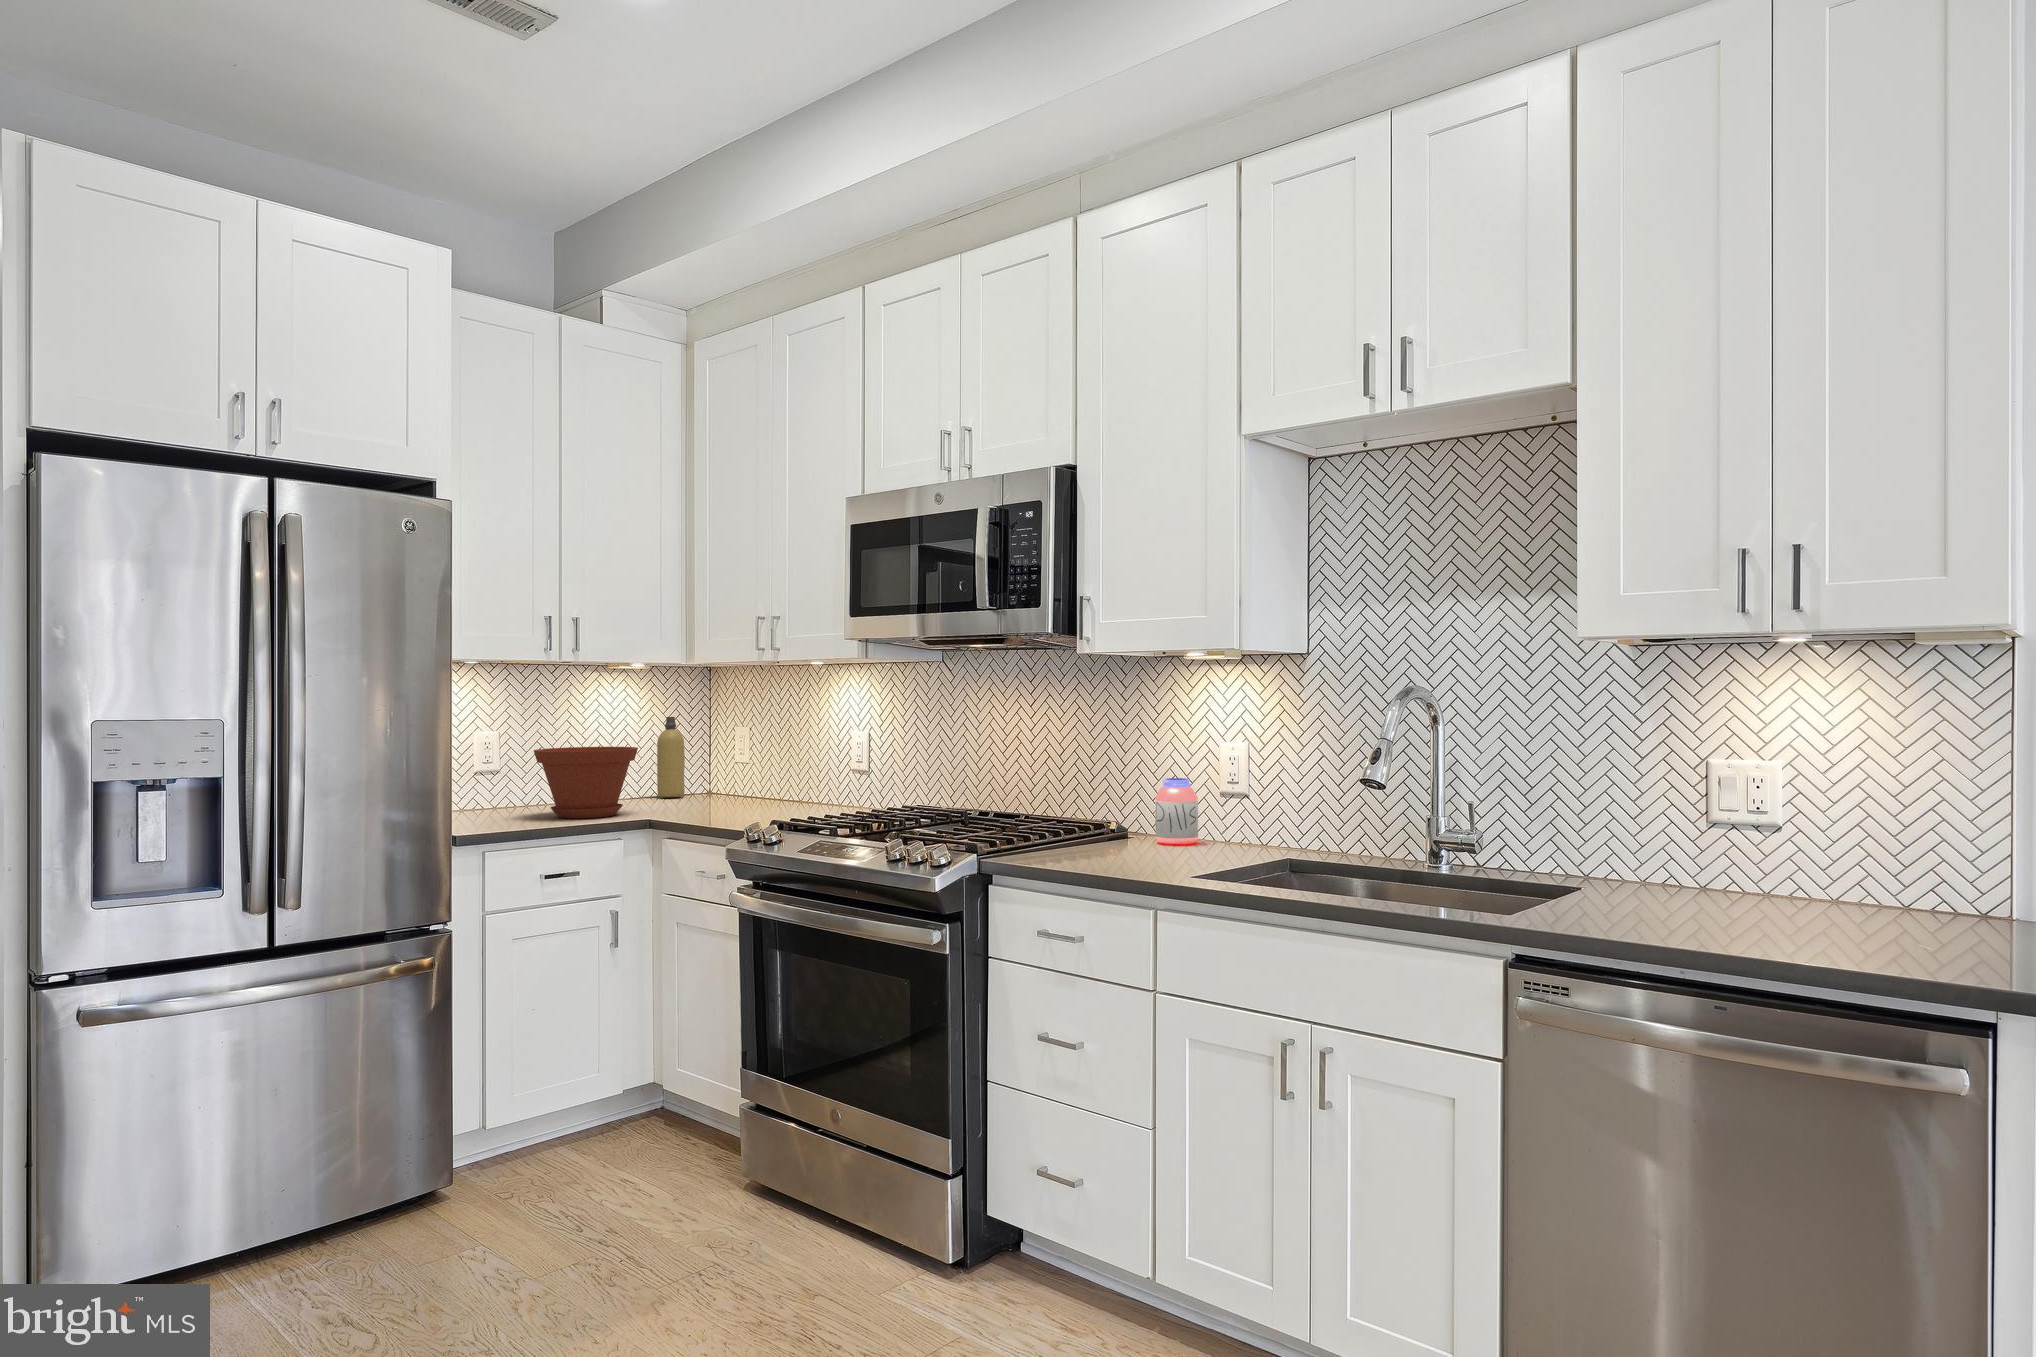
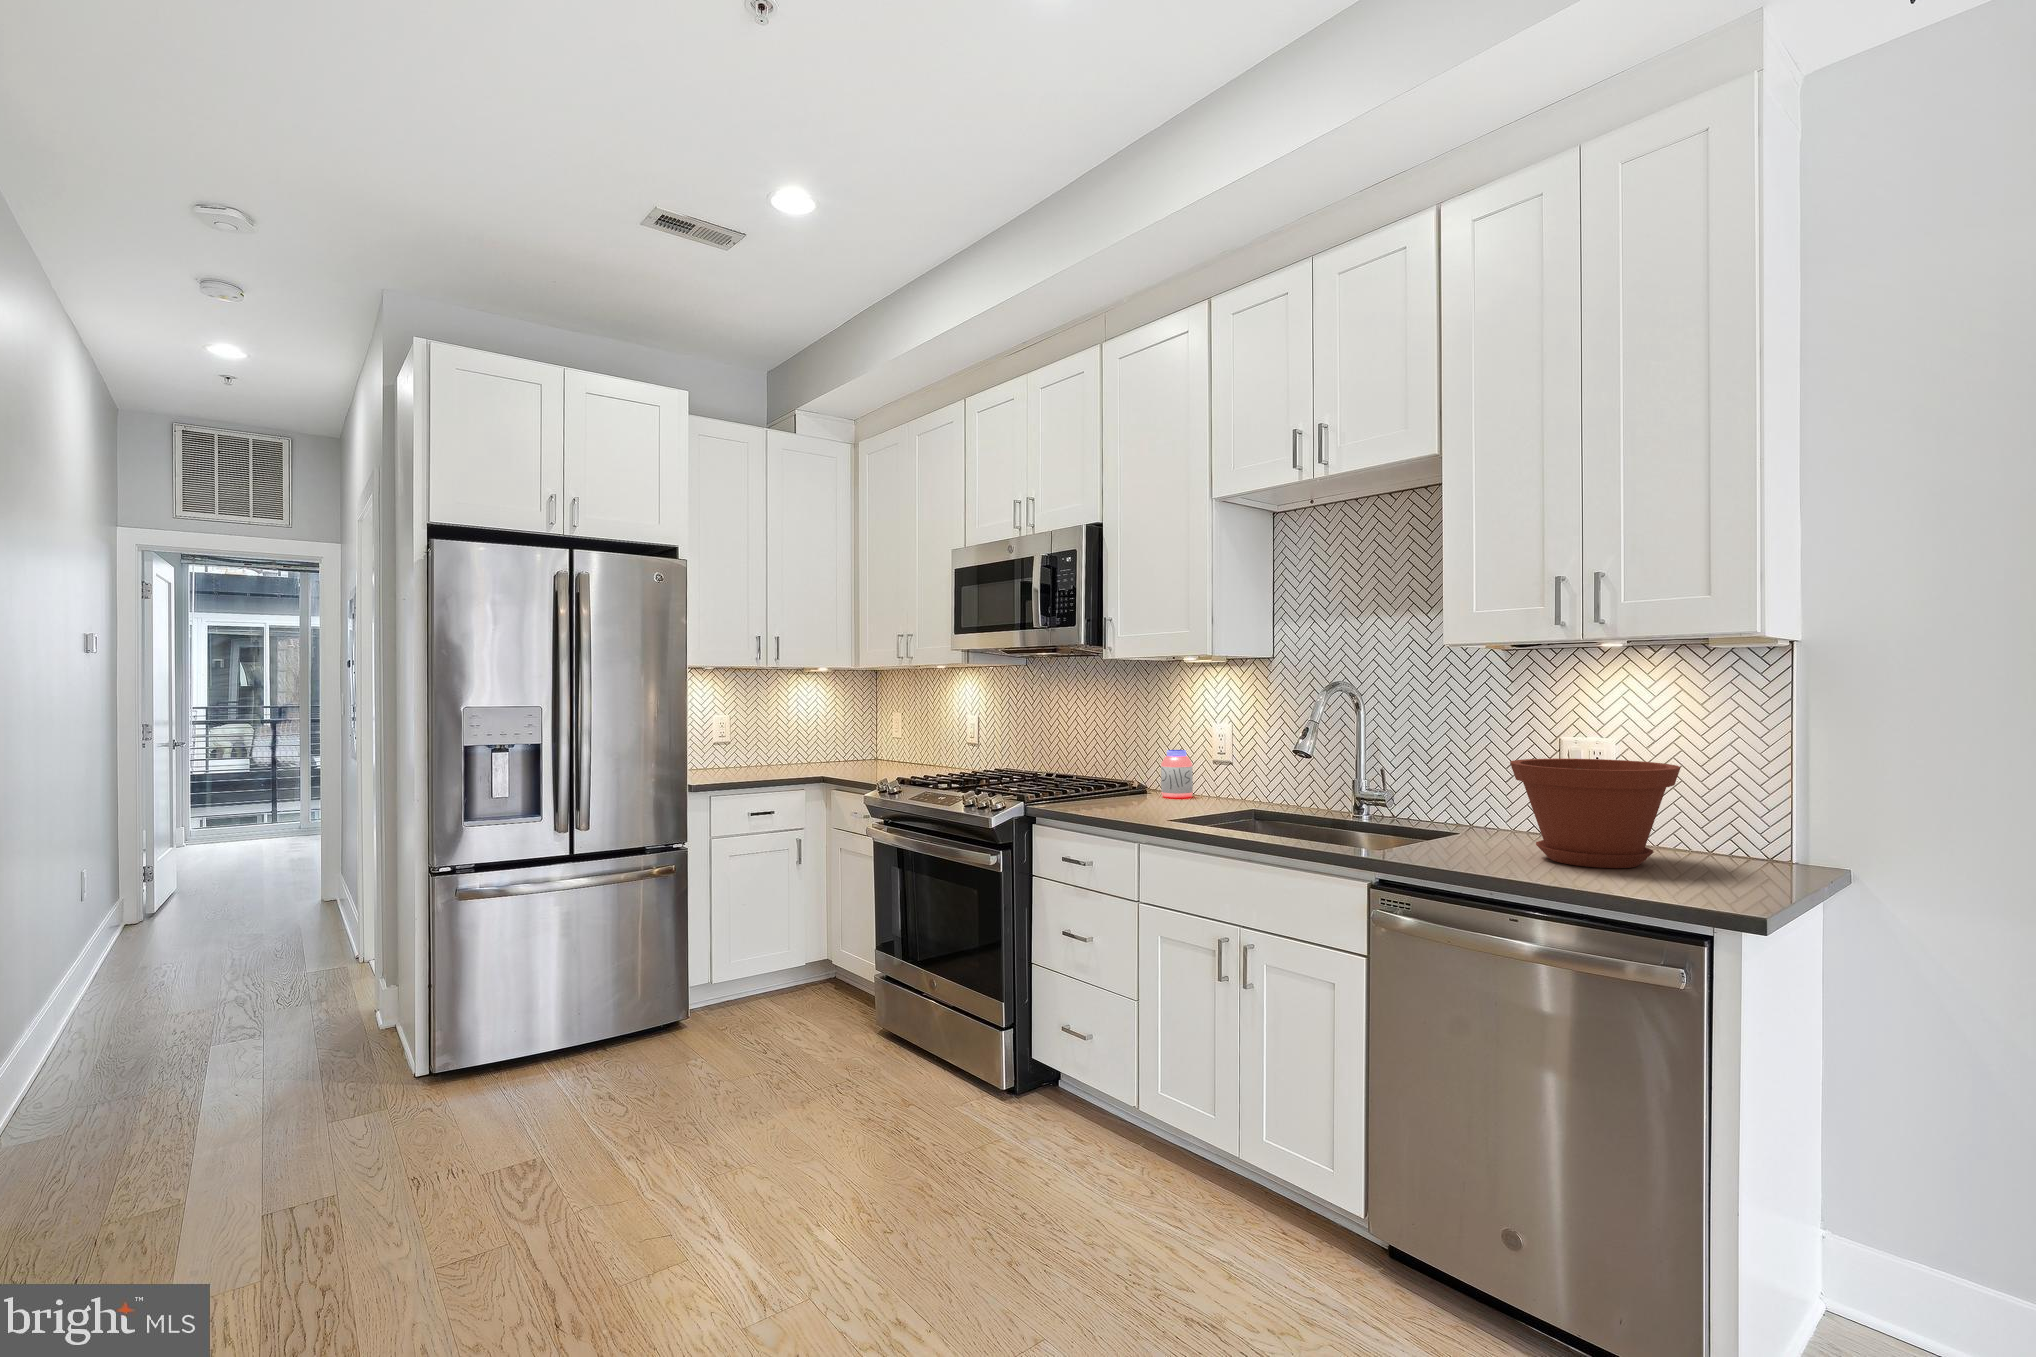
bottle: present [657,717,685,797] -> none [841,706,861,762]
plant pot: present [534,747,638,818] -> present [1510,759,1680,868]

